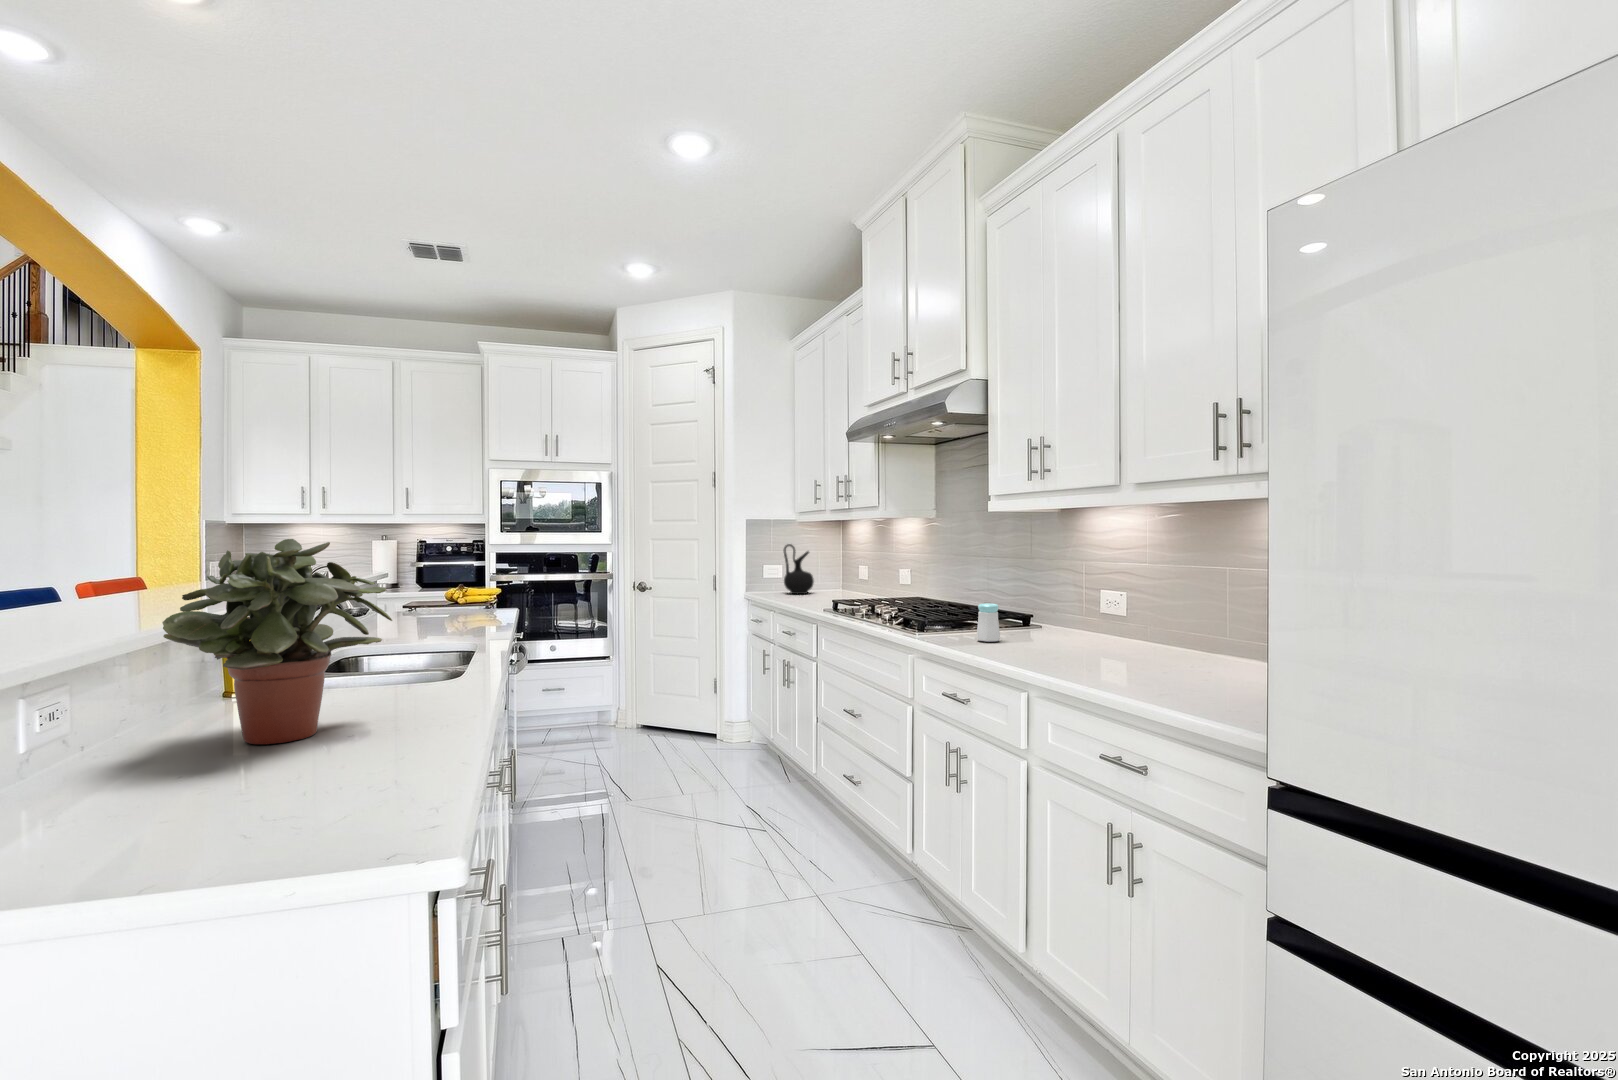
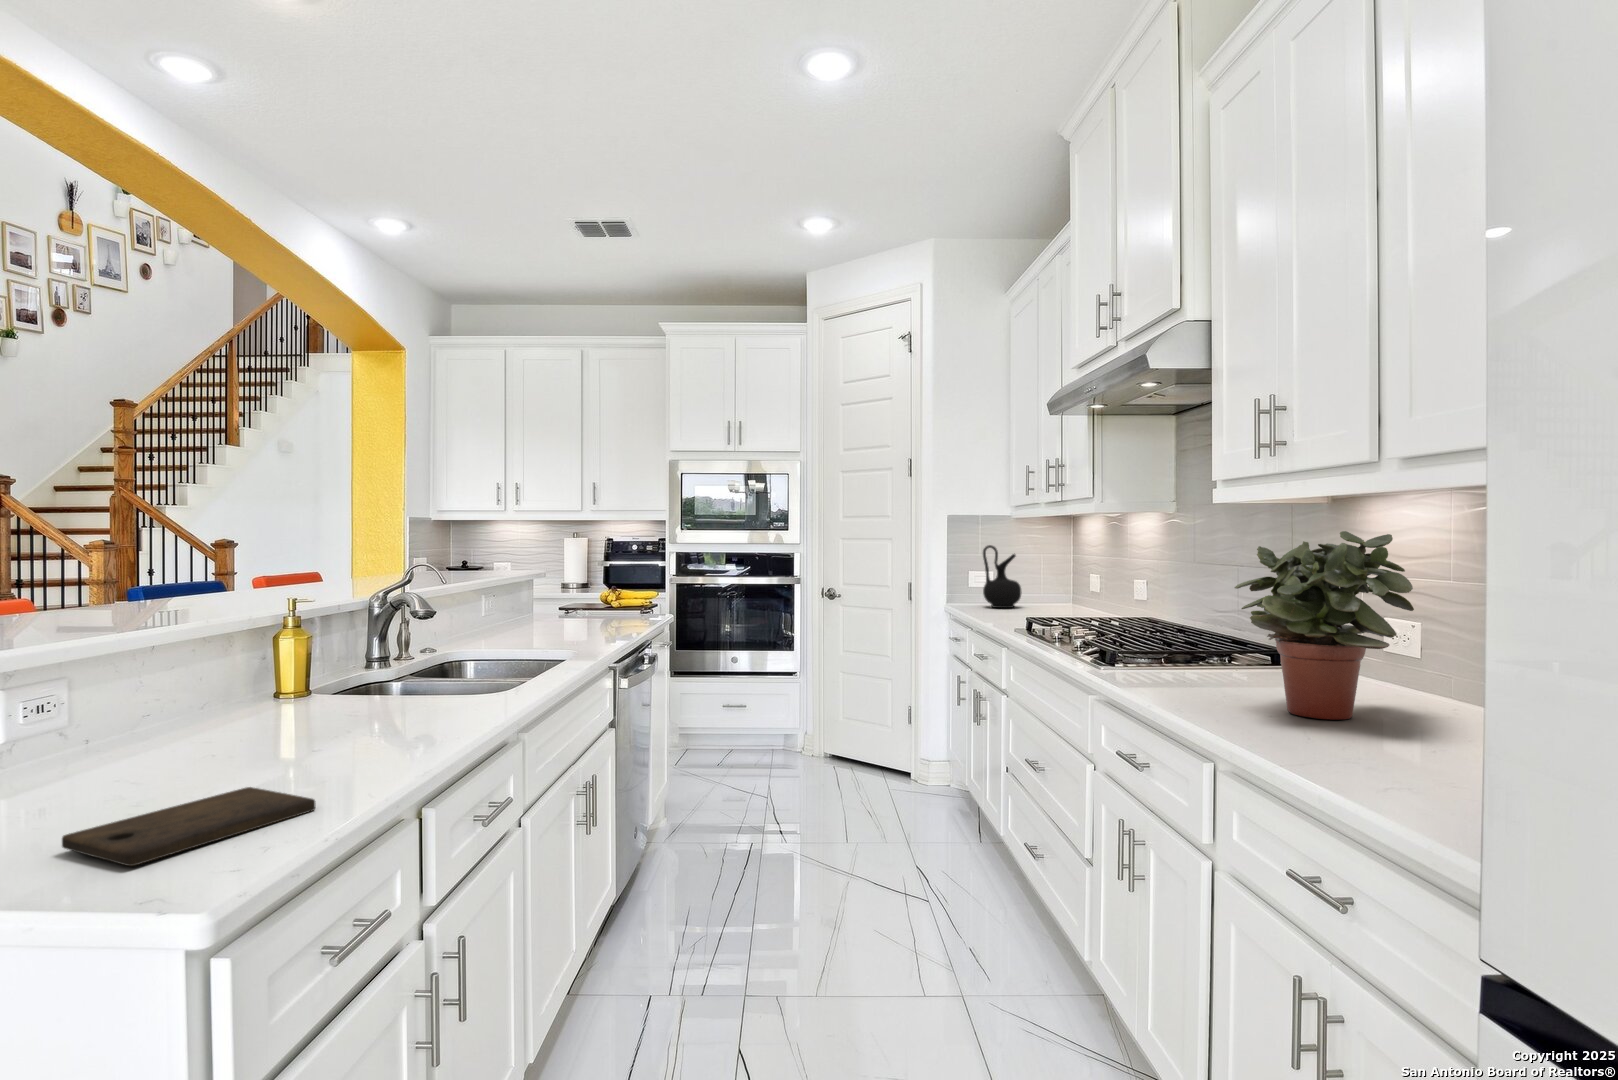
potted plant: present [162,539,392,744] -> present [1235,531,1414,720]
salt shaker: present [977,603,1000,642] -> none [1172,631,1208,685]
cutting board: none [230,766,437,834] -> present [62,787,316,866]

